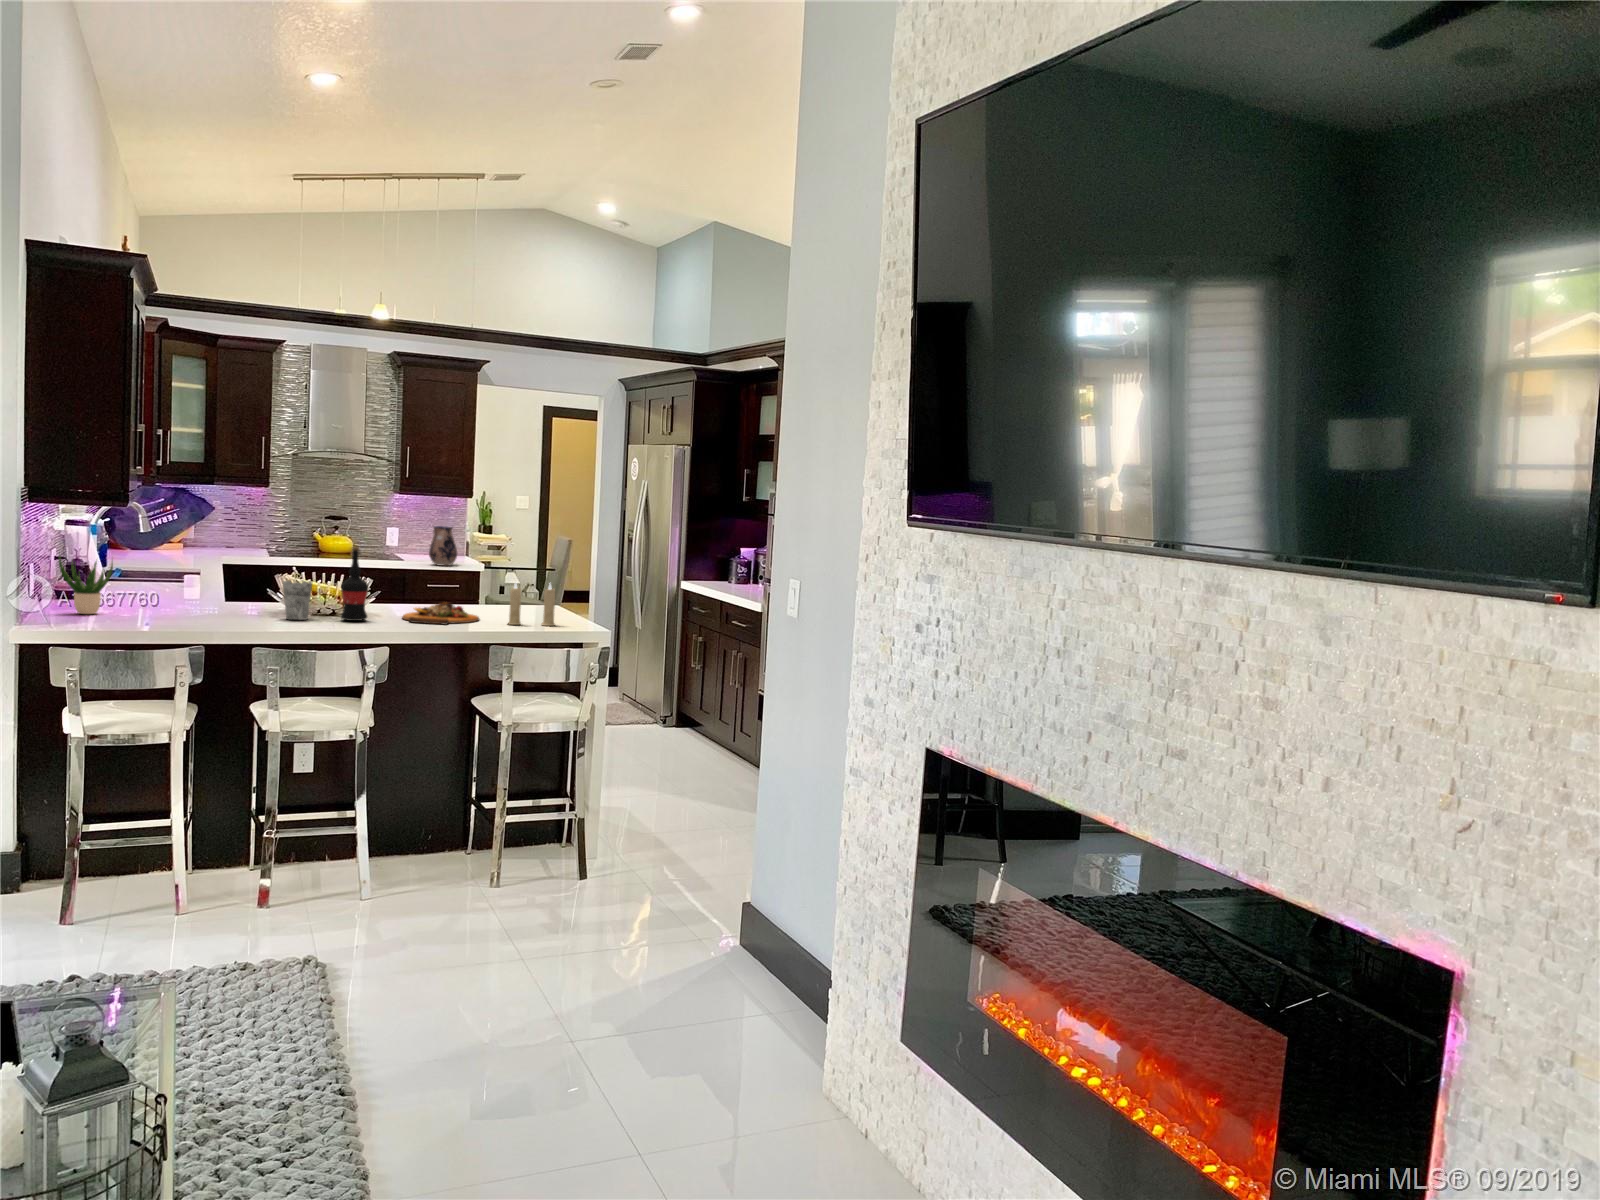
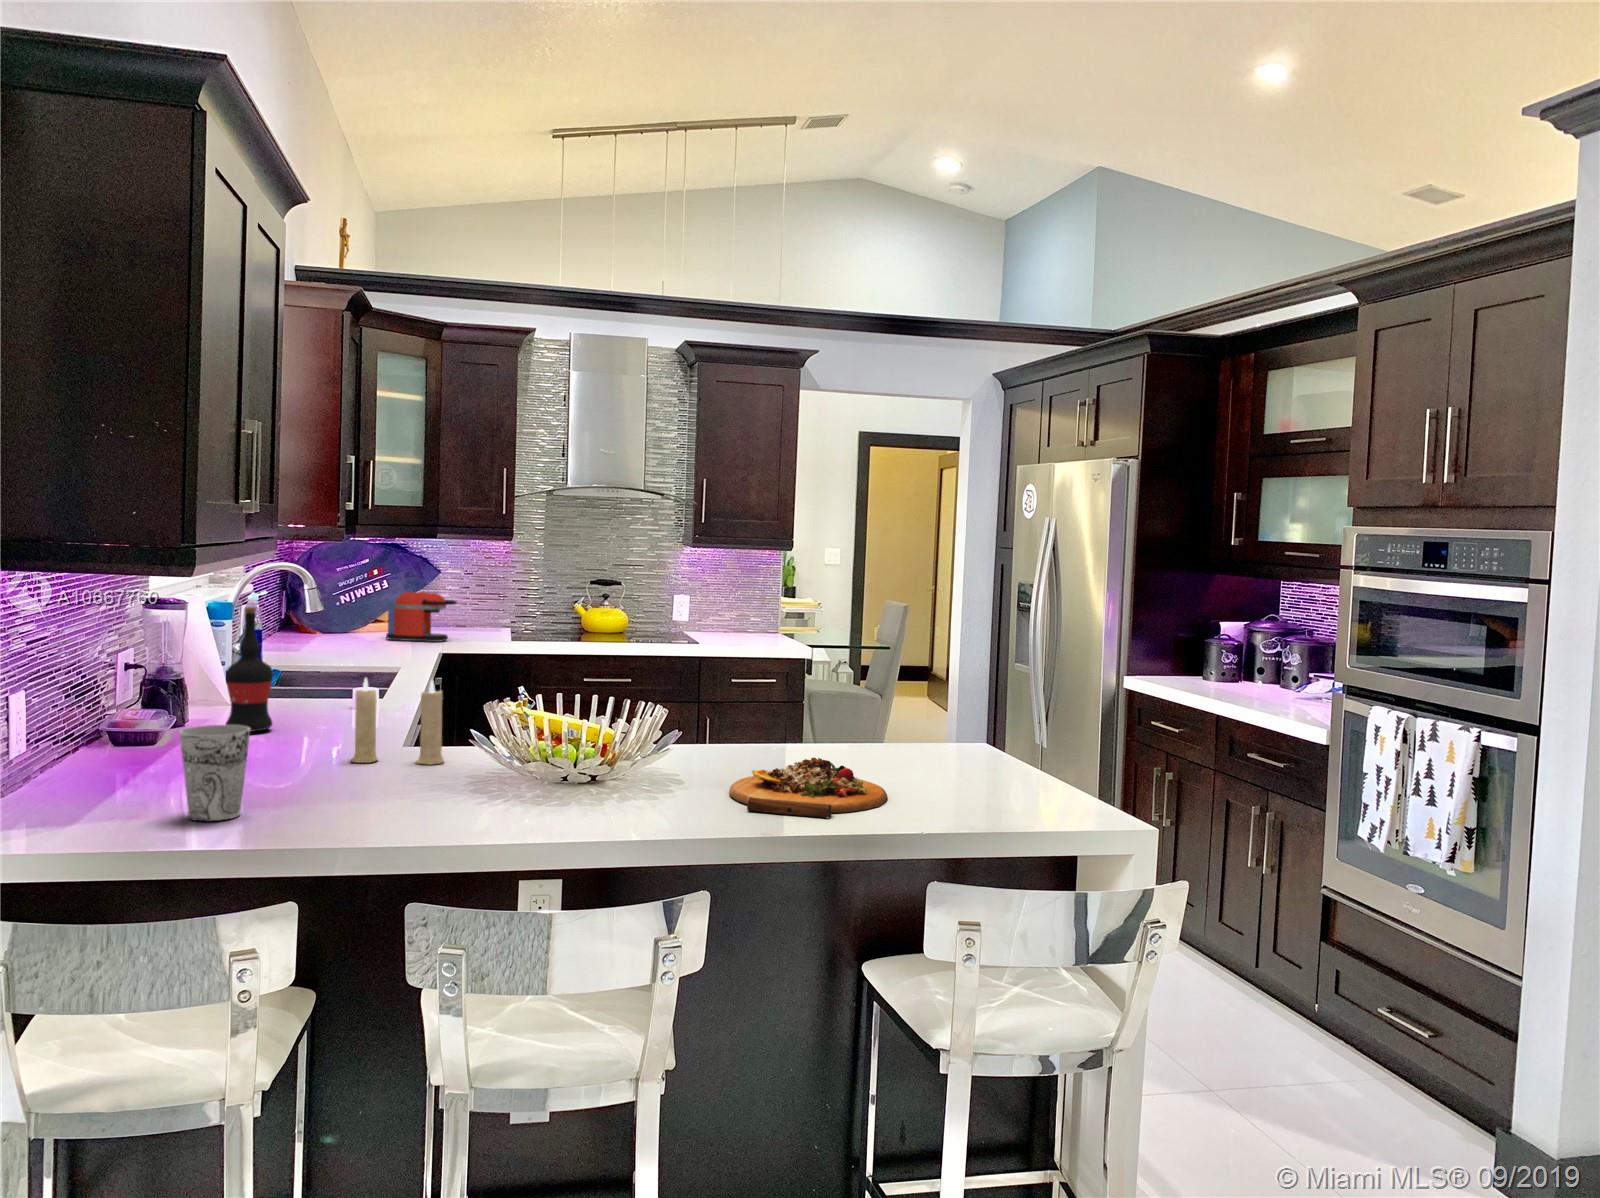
coffee maker: none [176,522,228,557] -> present [386,592,457,642]
ceramic pitcher: present [429,526,457,566] -> none [734,591,774,651]
wine bottle: present [341,547,368,621] -> present [226,607,273,732]
potted plant: present [59,556,113,614] -> none [48,659,160,794]
cup: present [283,581,312,620] -> present [180,725,250,821]
candle: present [508,582,555,626] -> present [351,678,444,765]

